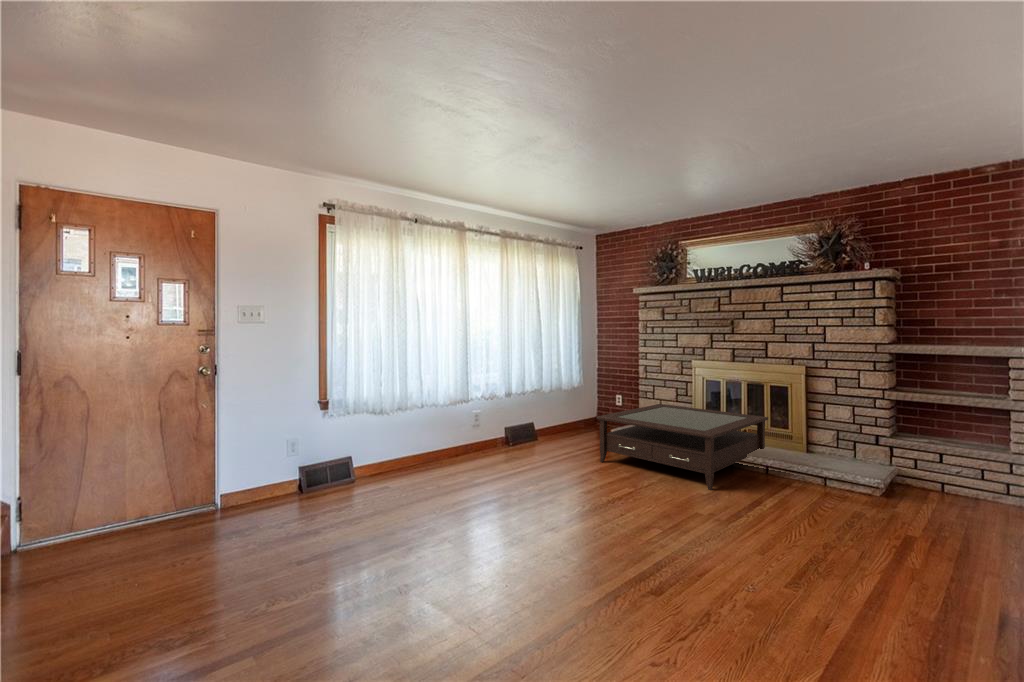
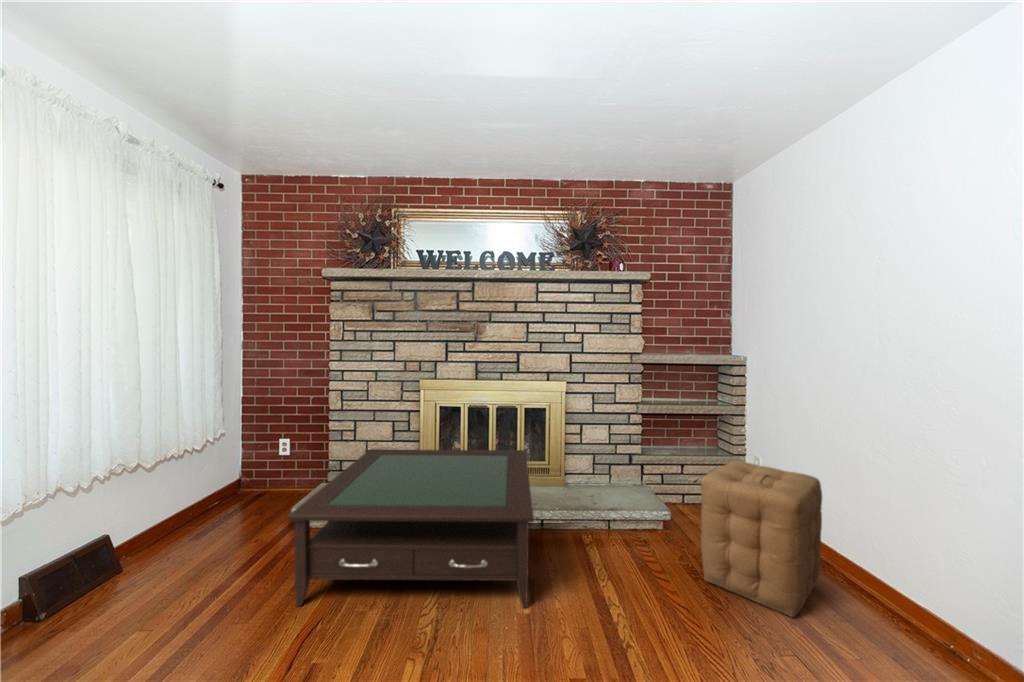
ottoman: none [857,435,985,546] -> present [700,461,822,617]

